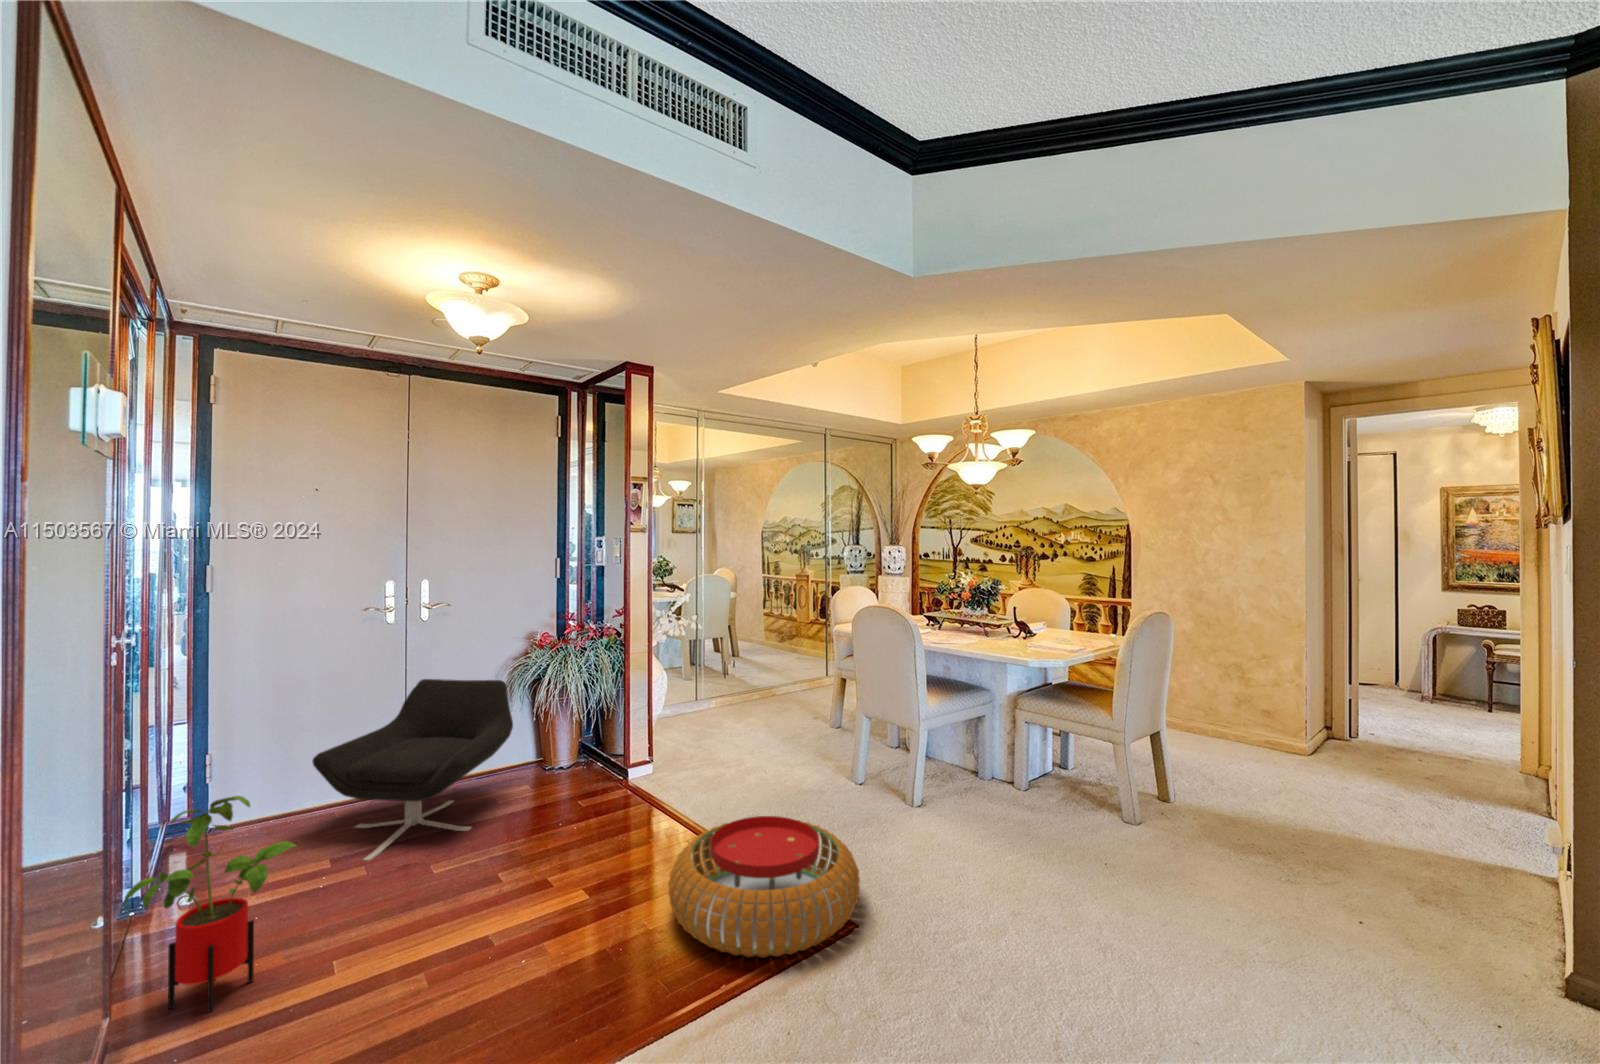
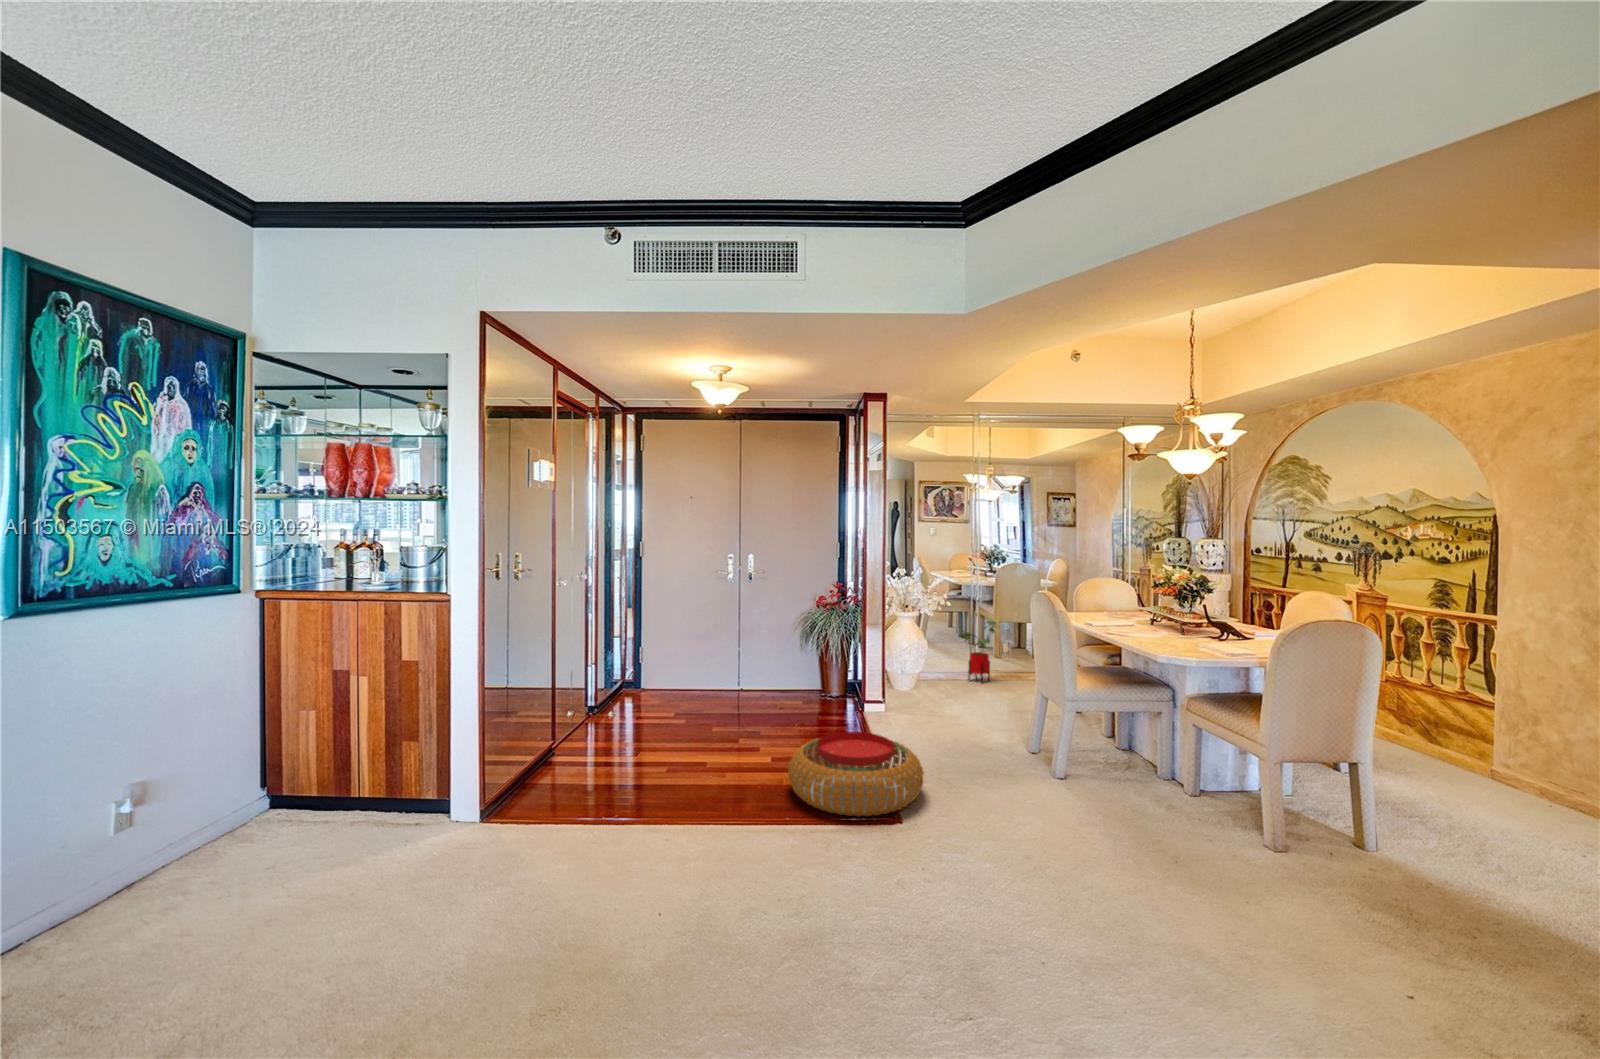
lounge chair: present [312,679,513,860] -> none [677,618,785,716]
house plant: present [124,796,296,1012] -> present [962,621,999,683]

